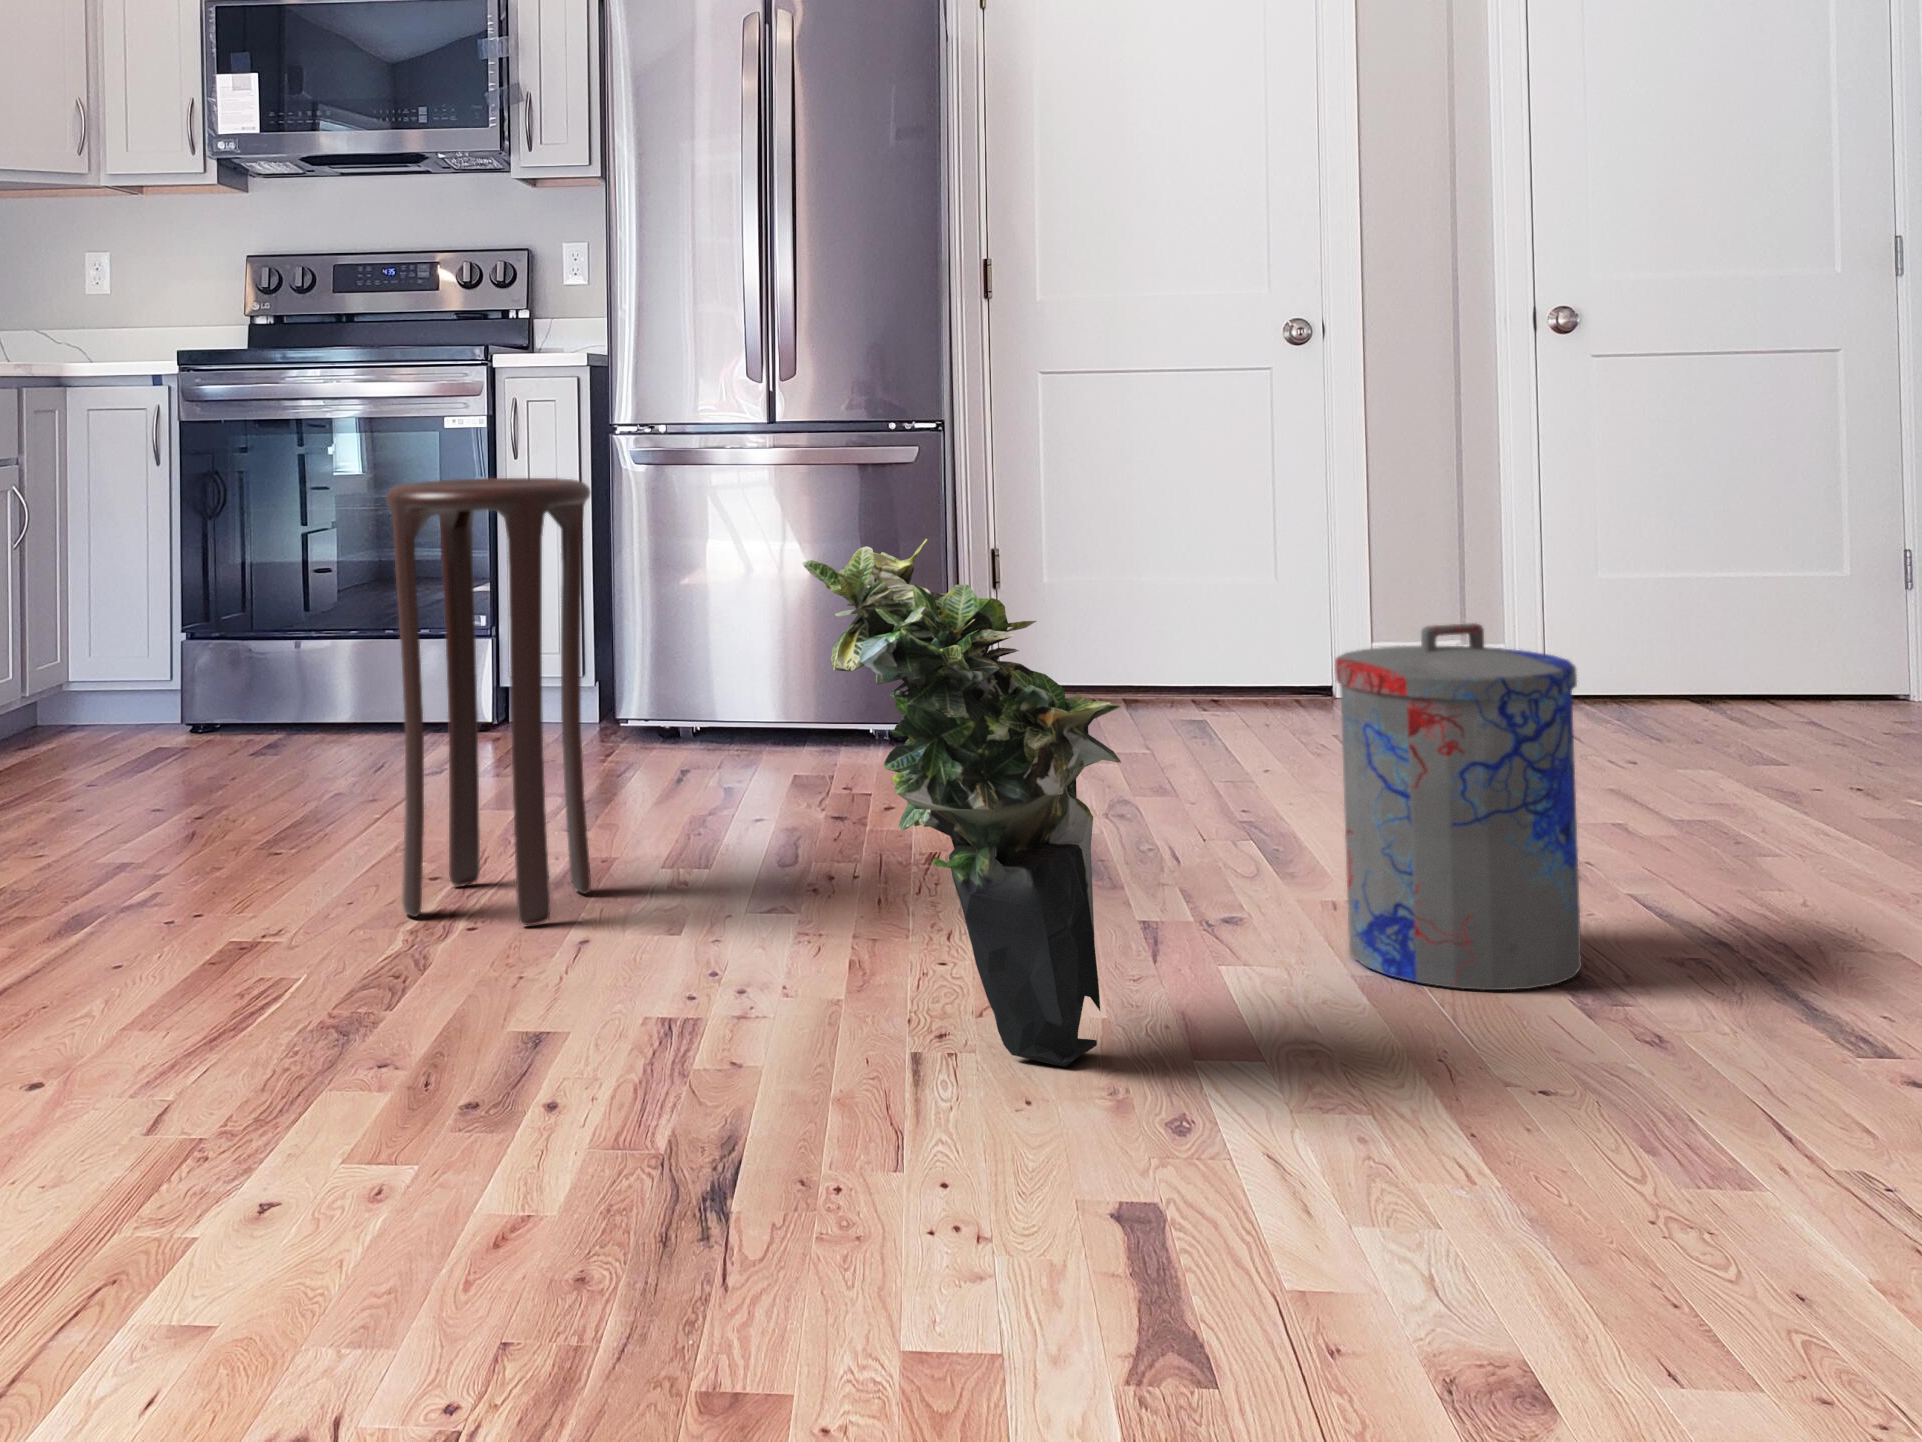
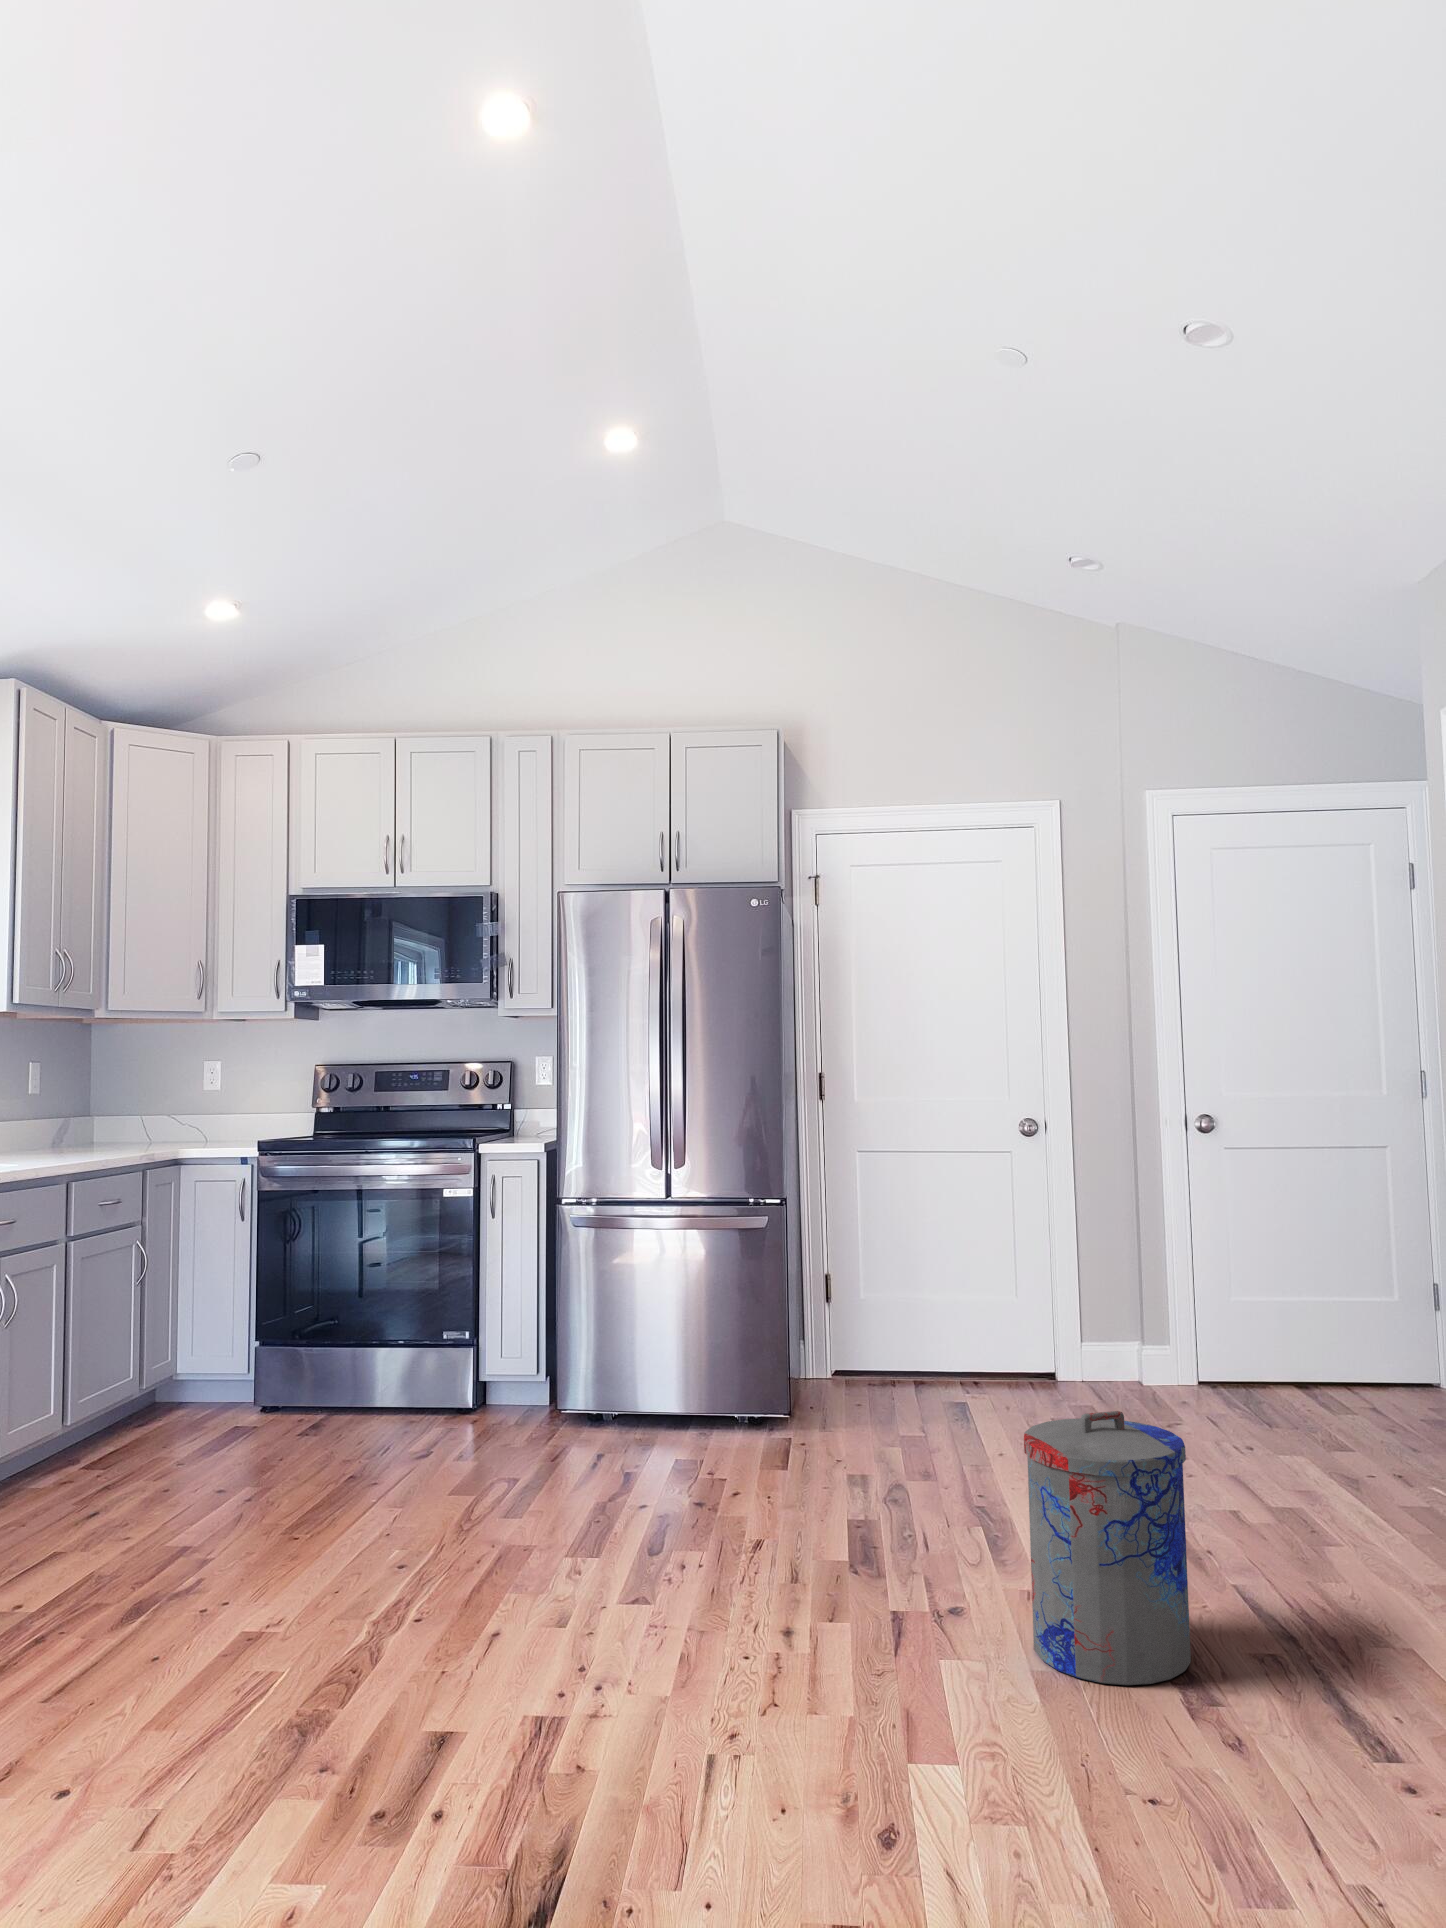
stool: present [386,478,591,925] -> none [369,1278,516,1618]
potted plant: present [802,539,1121,1067] -> none [641,1366,862,1771]

